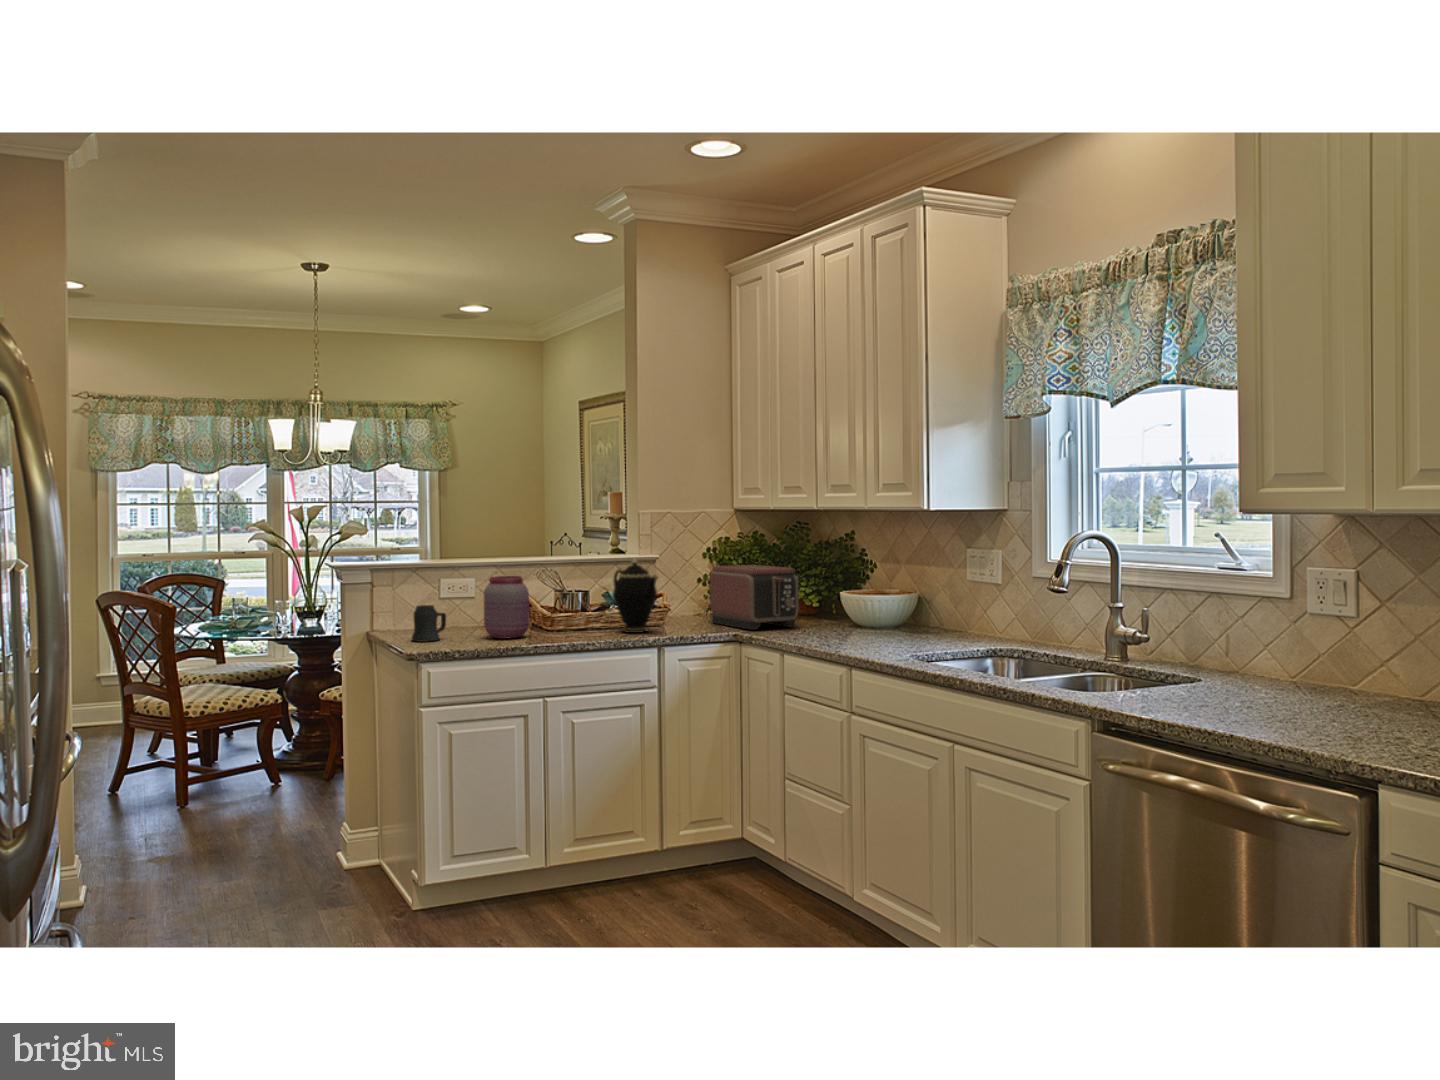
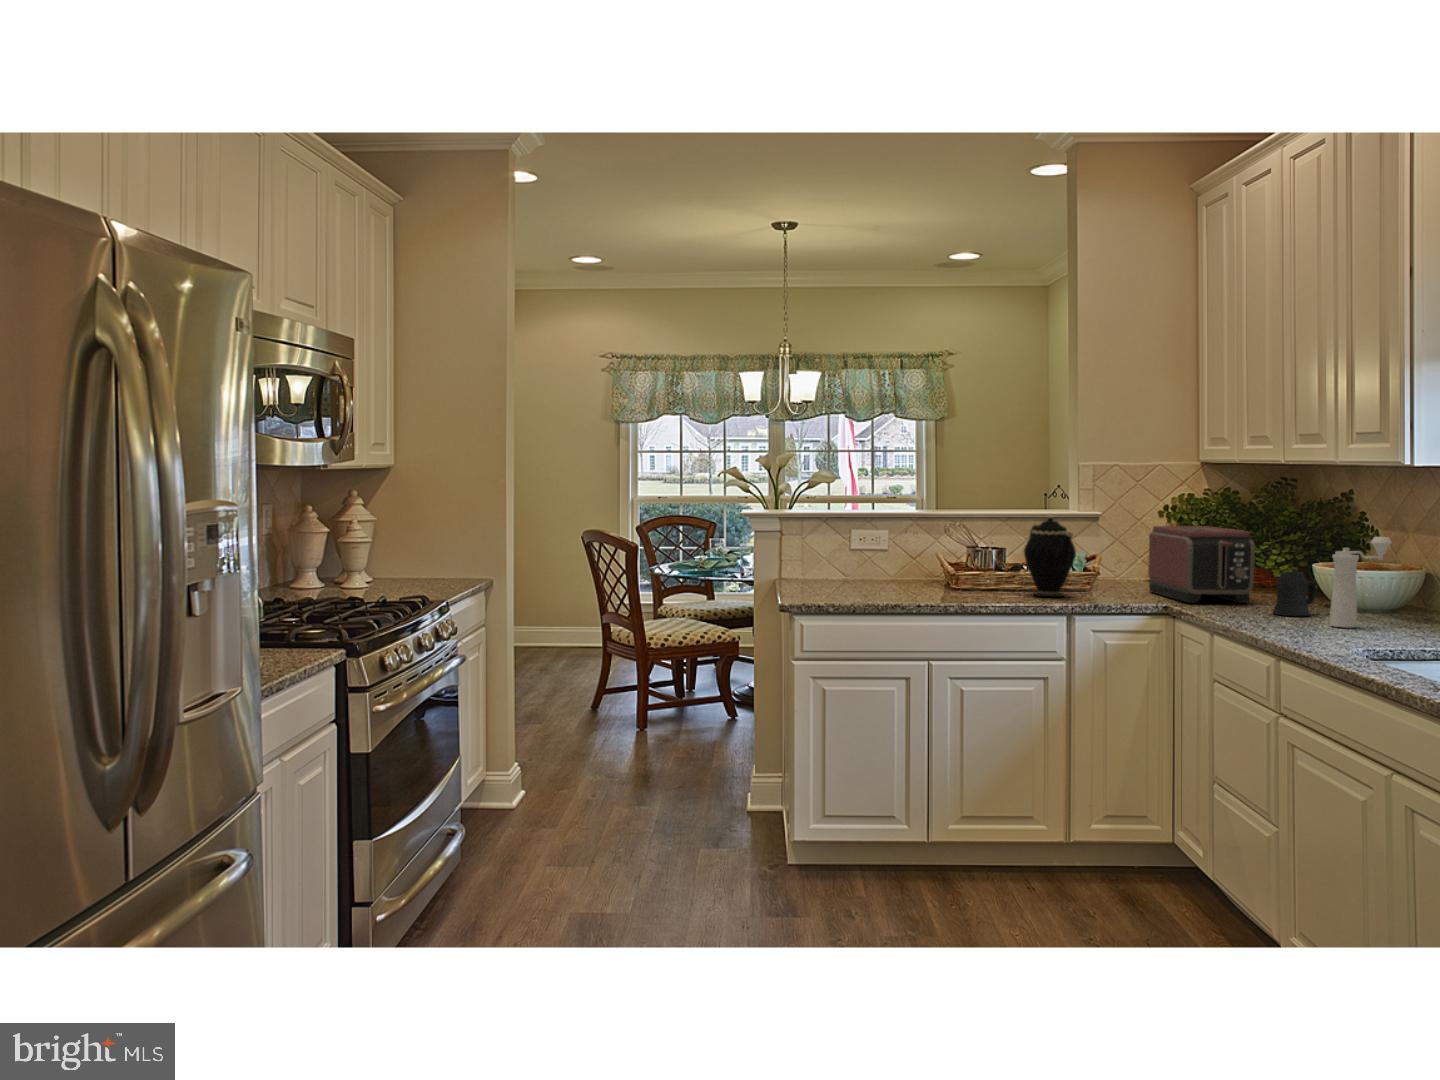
pepper mill: none [867,569,905,641] -> present [1330,537,1392,628]
jar: present [484,576,529,639] -> none [879,527,928,594]
mug: present [412,605,446,642] -> present [1273,571,1316,616]

